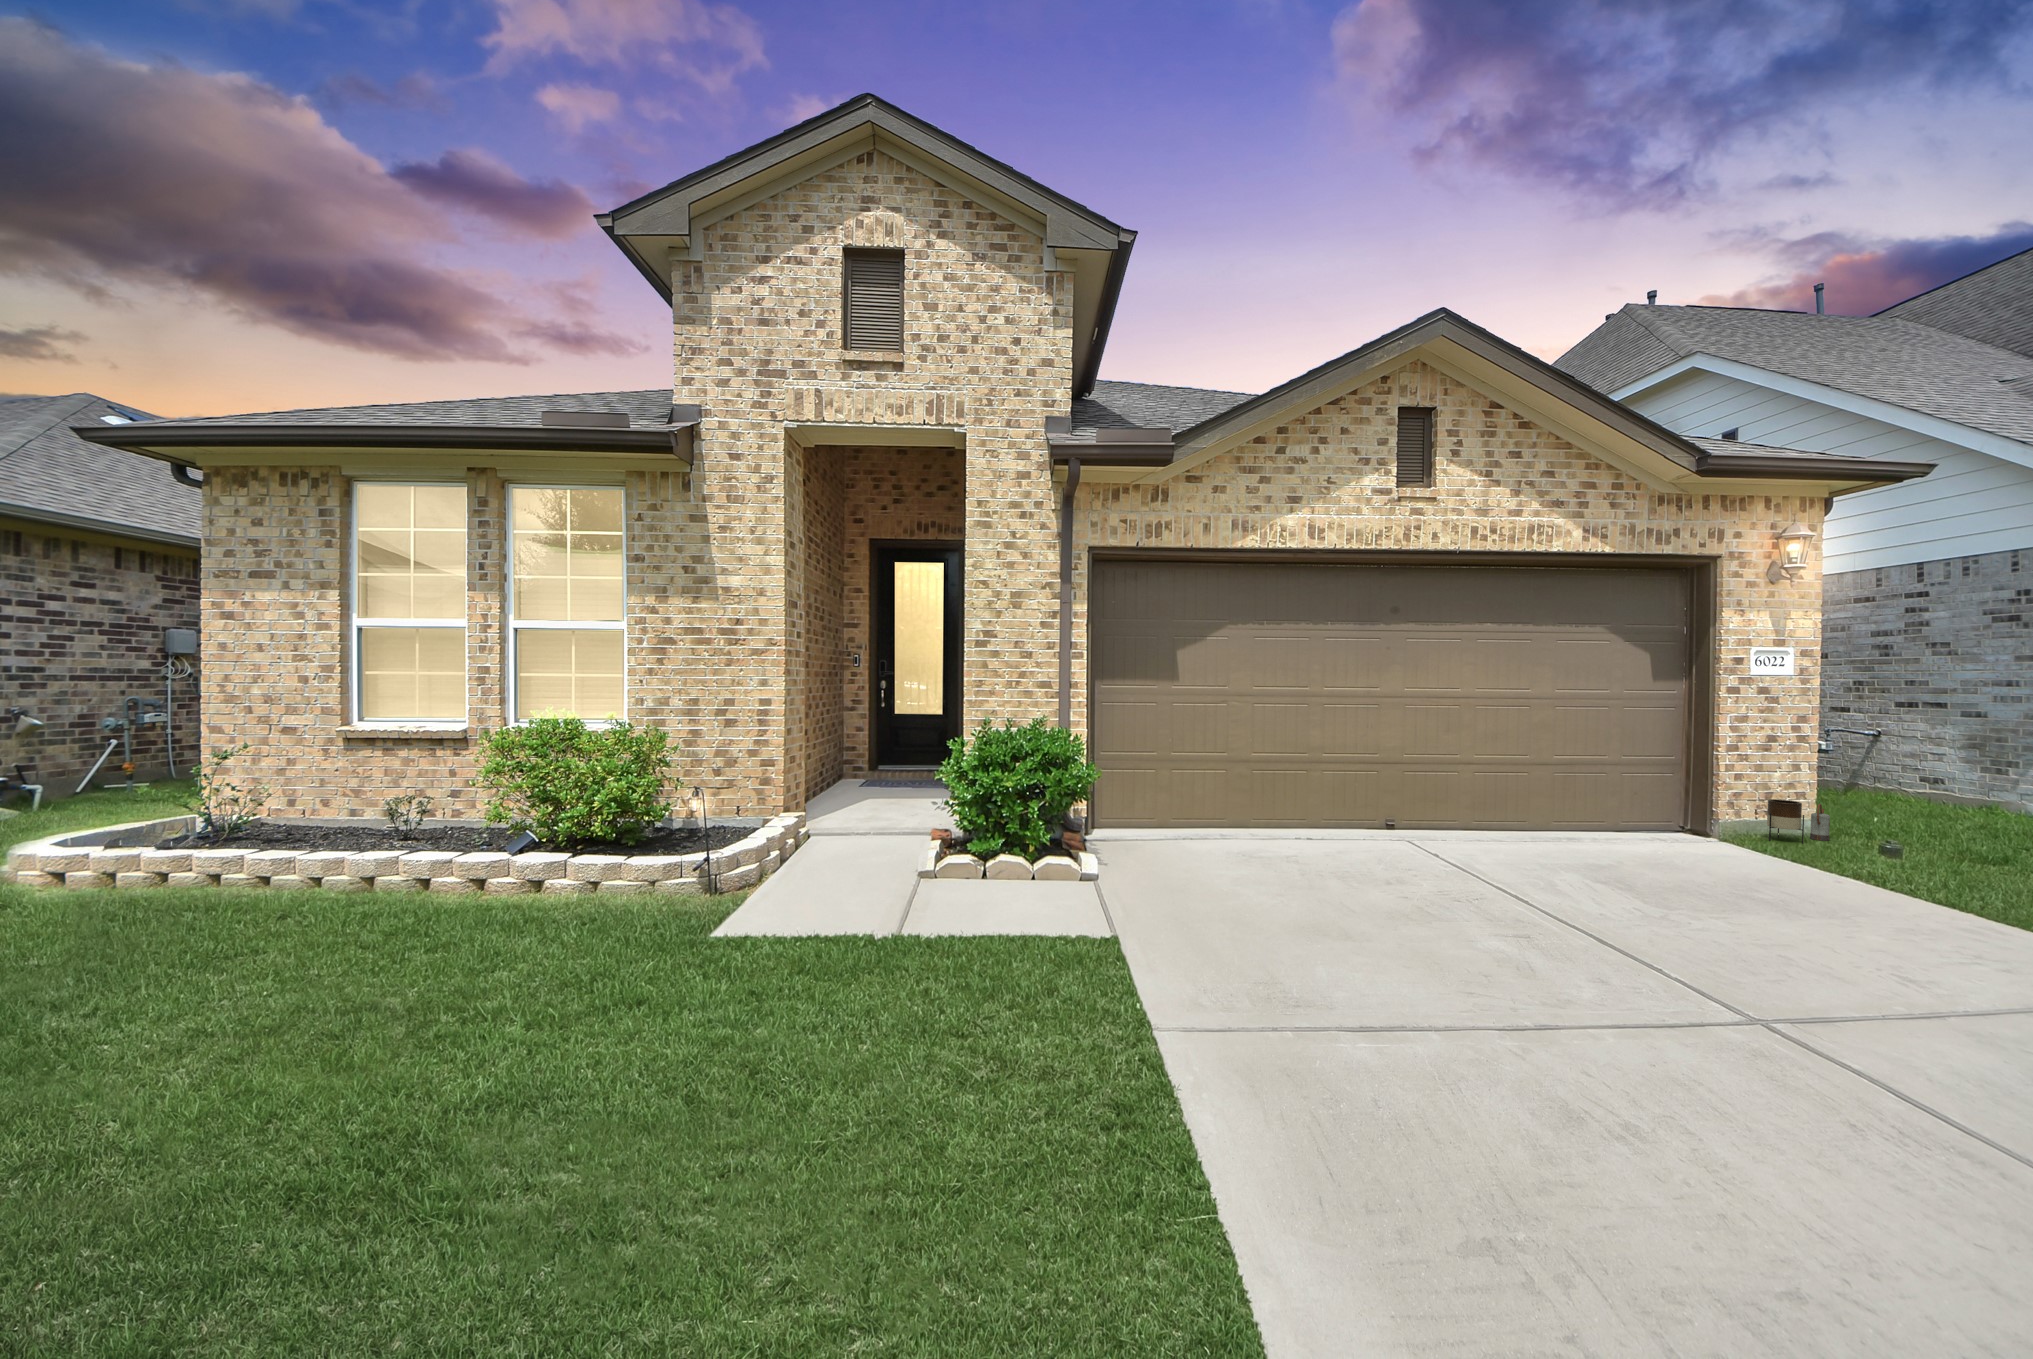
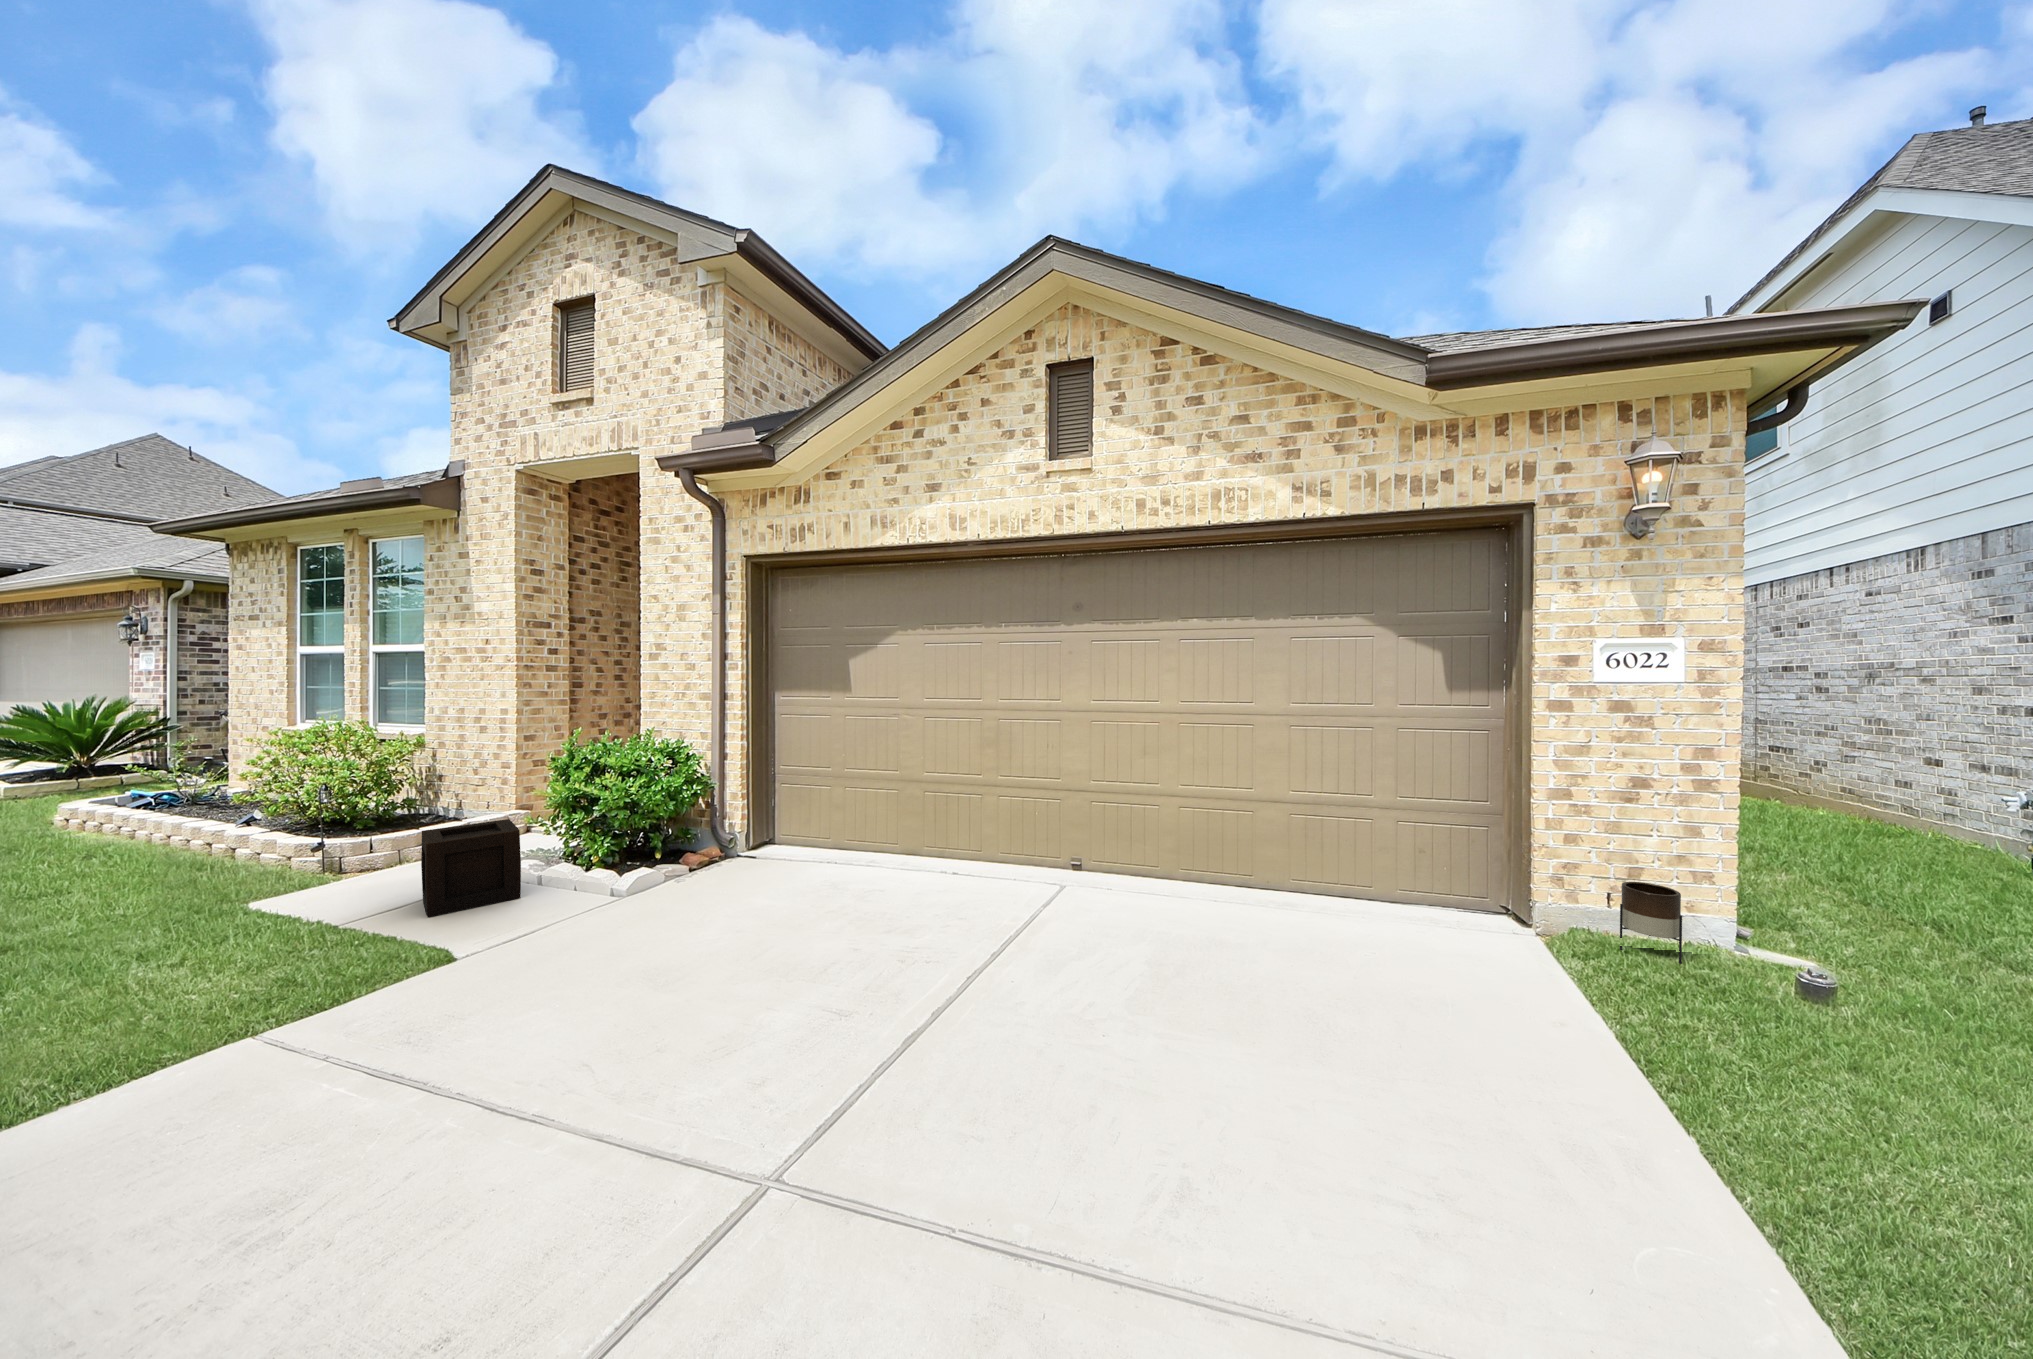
watering can: present [1810,804,1830,841] -> none [1718,897,1754,962]
wooden crate: none [940,808,1030,893] -> present [421,819,521,917]

